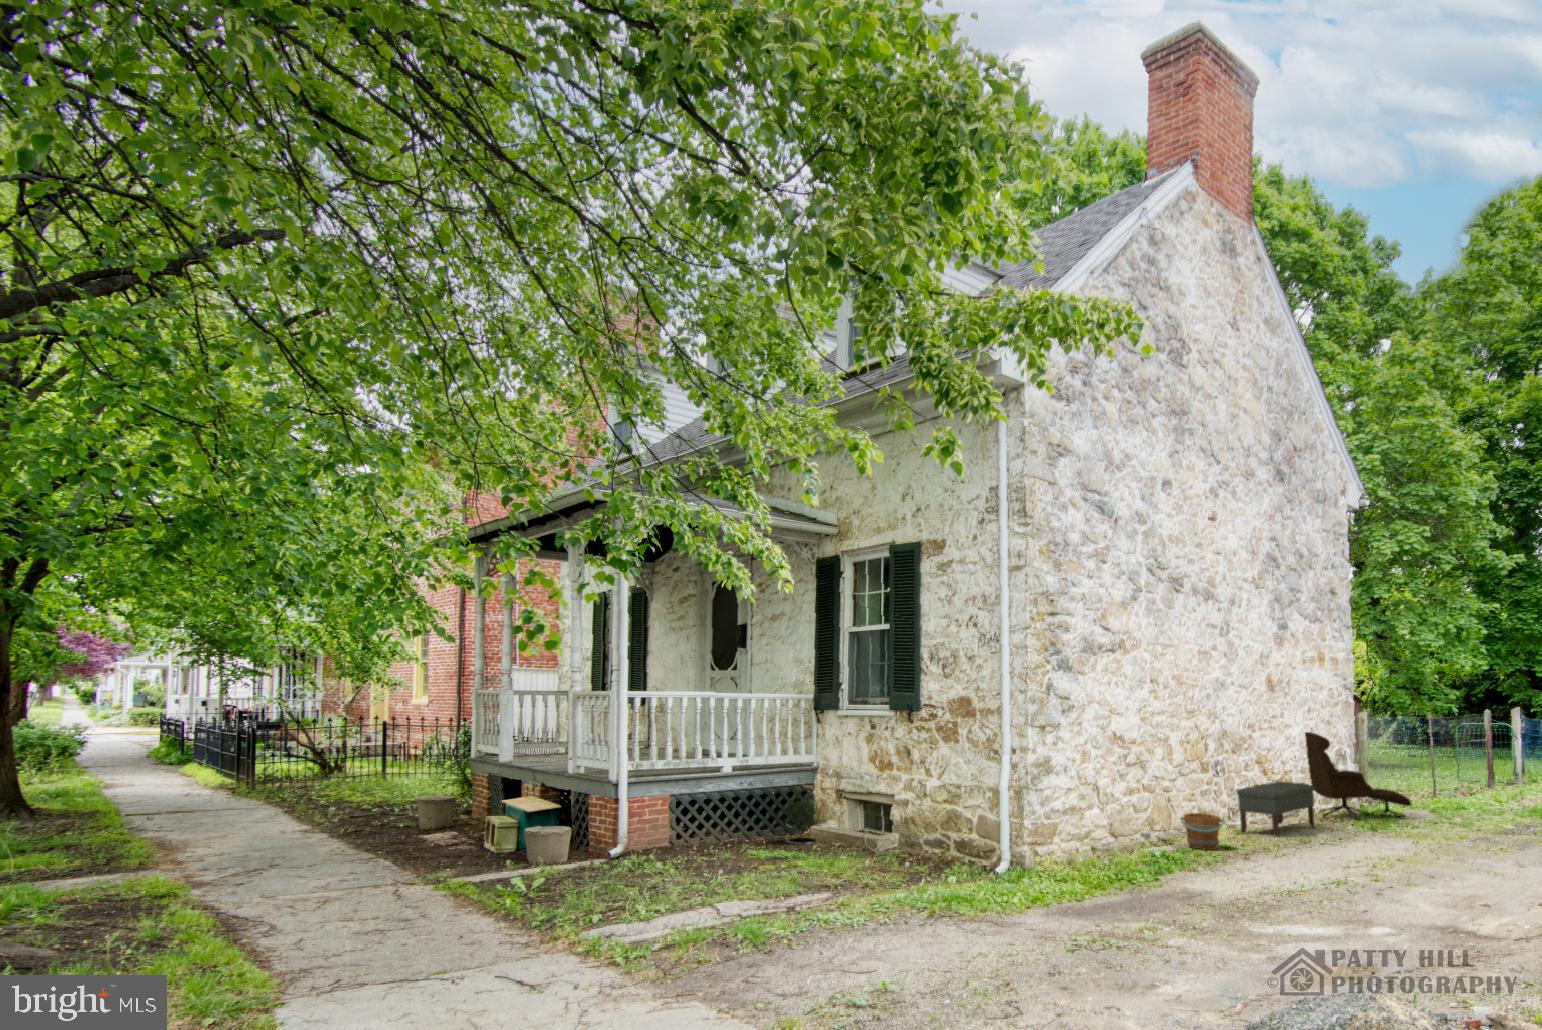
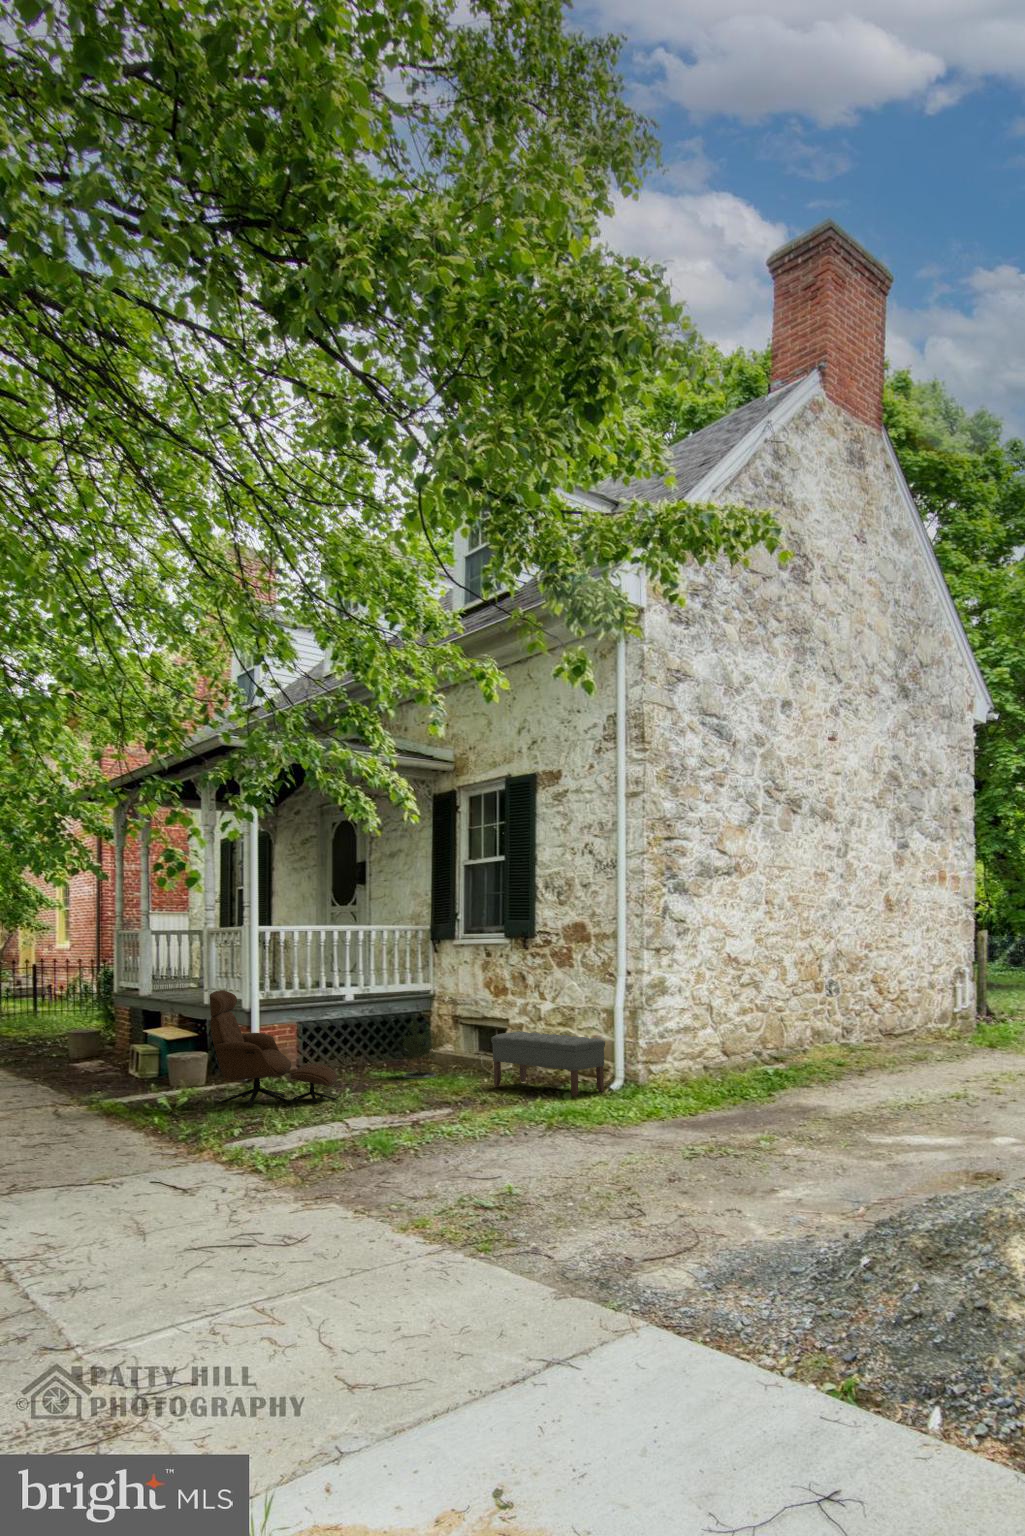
lounge chair: present [1305,732,1411,820] -> present [209,990,337,1108]
bench: present [1237,781,1315,837] -> present [491,1031,605,1096]
bucket: present [1180,813,1224,850] -> none [788,1030,828,1064]

